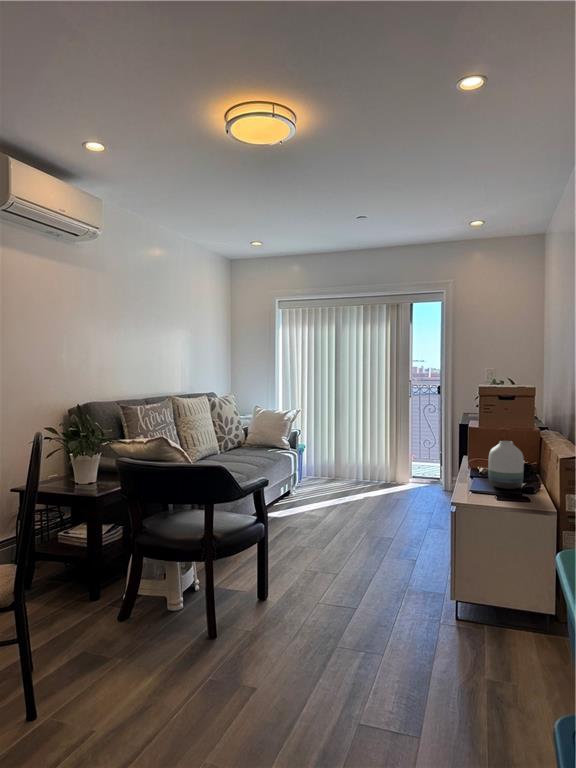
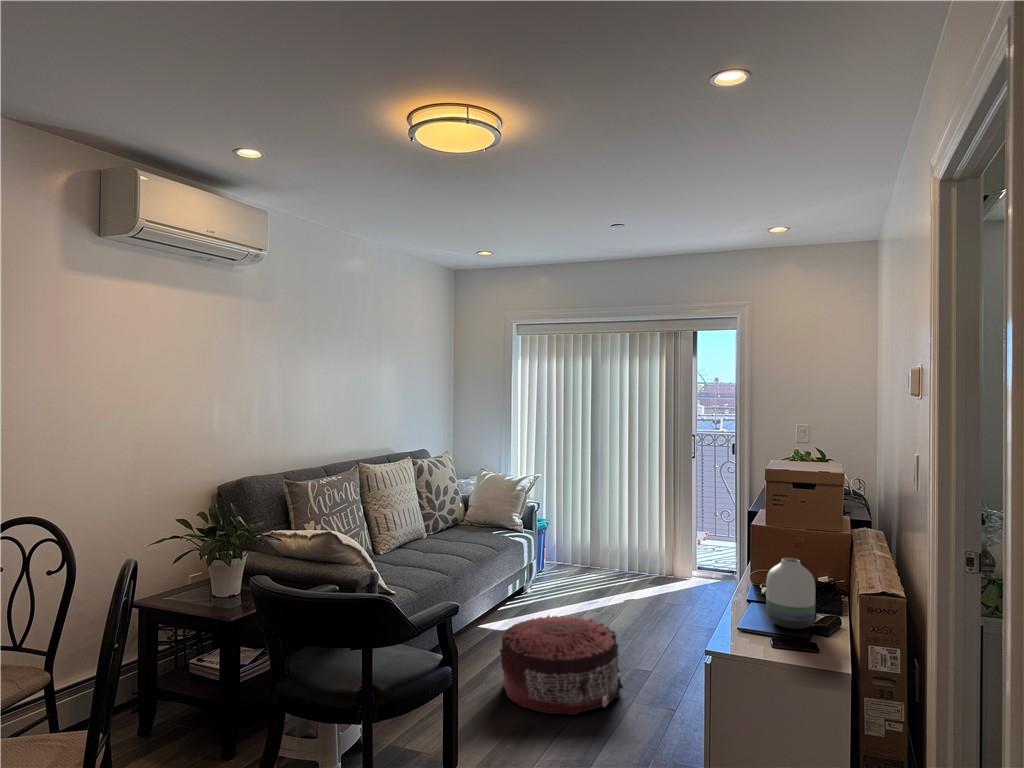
pouf: none [287,499,377,564] -> present [500,615,623,715]

